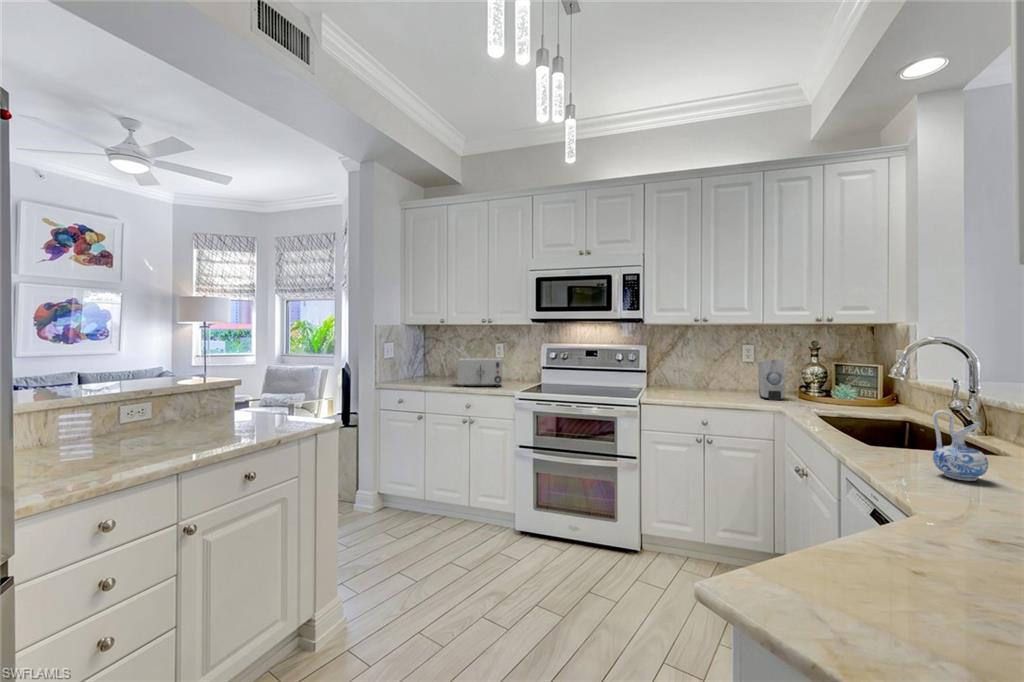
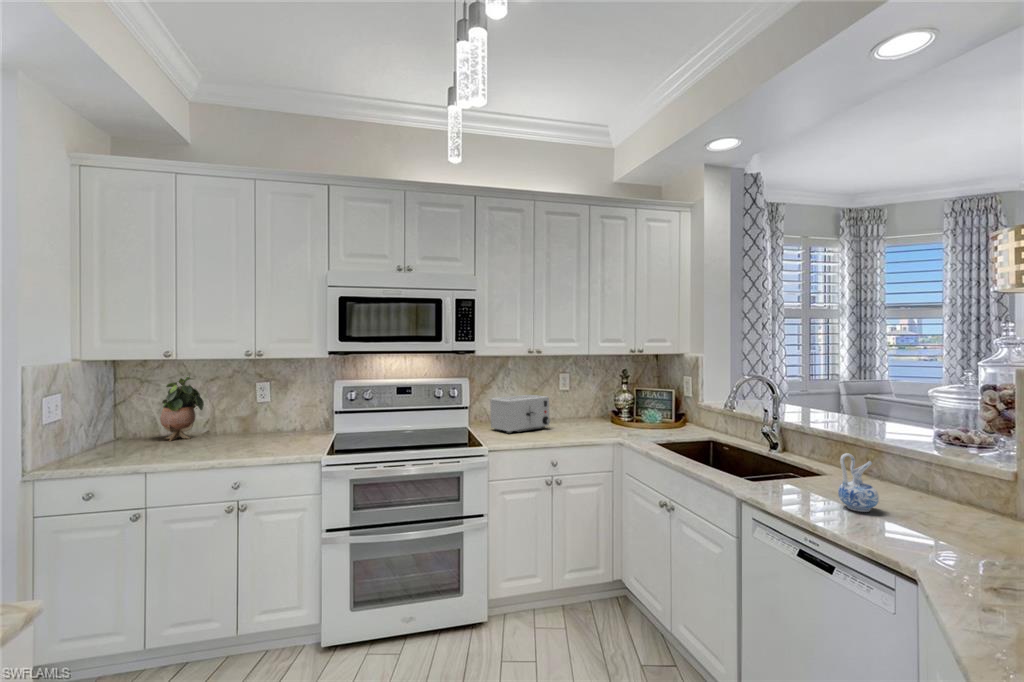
potted plant: none [441,338,464,379] -> present [161,377,204,441]
toaster: present [458,358,503,387] -> present [490,395,550,434]
soap dispenser: present [759,359,785,400] -> none [576,389,605,430]

